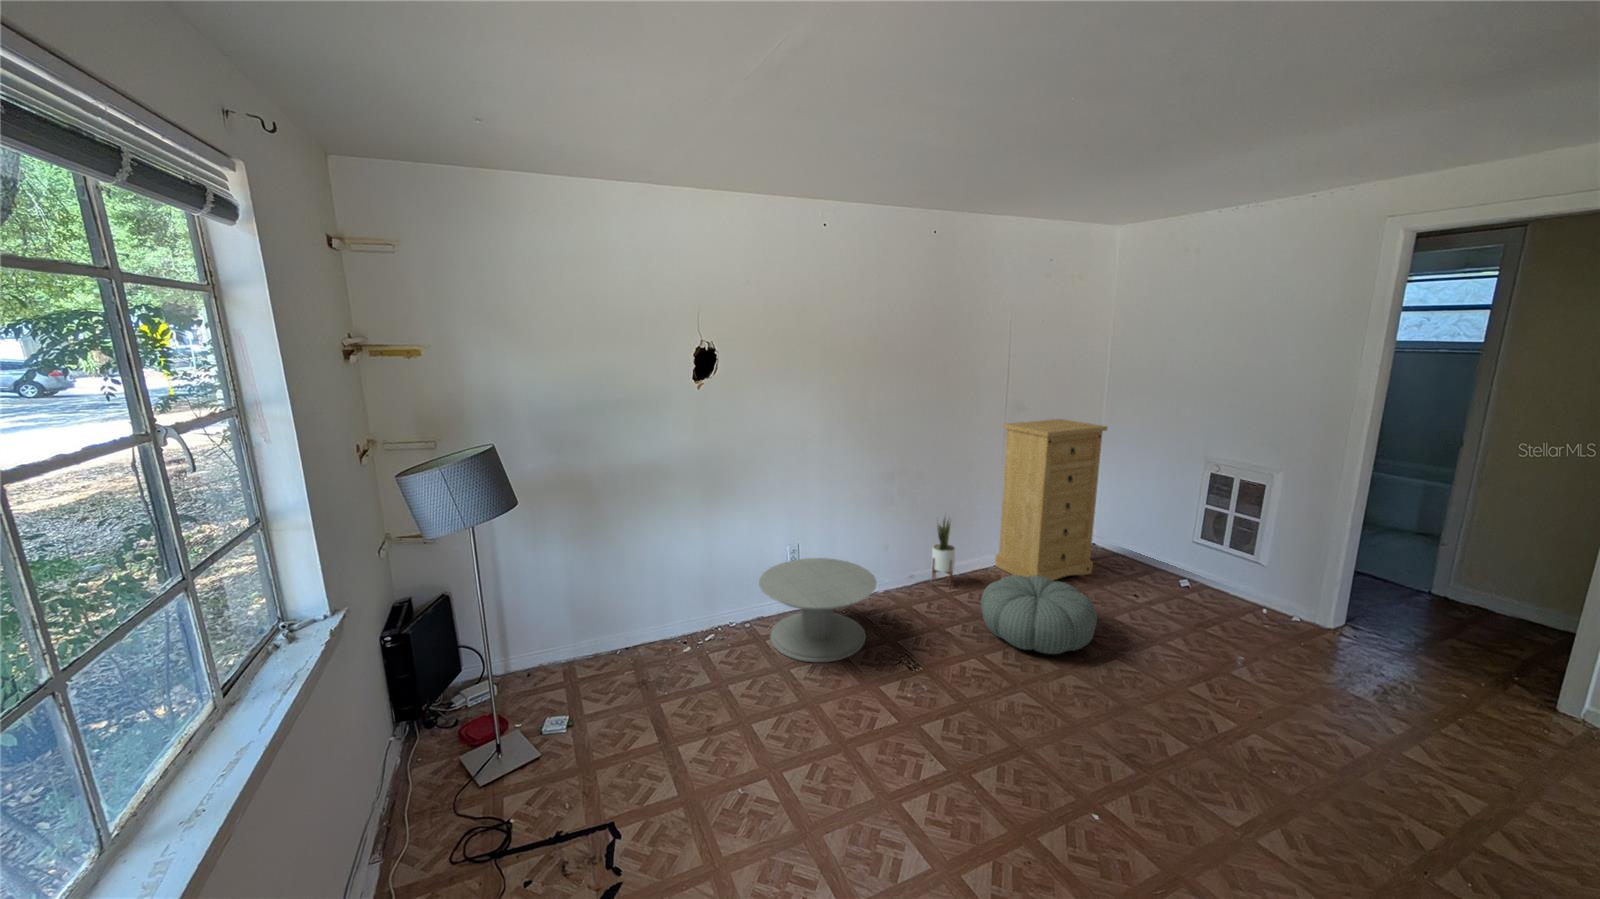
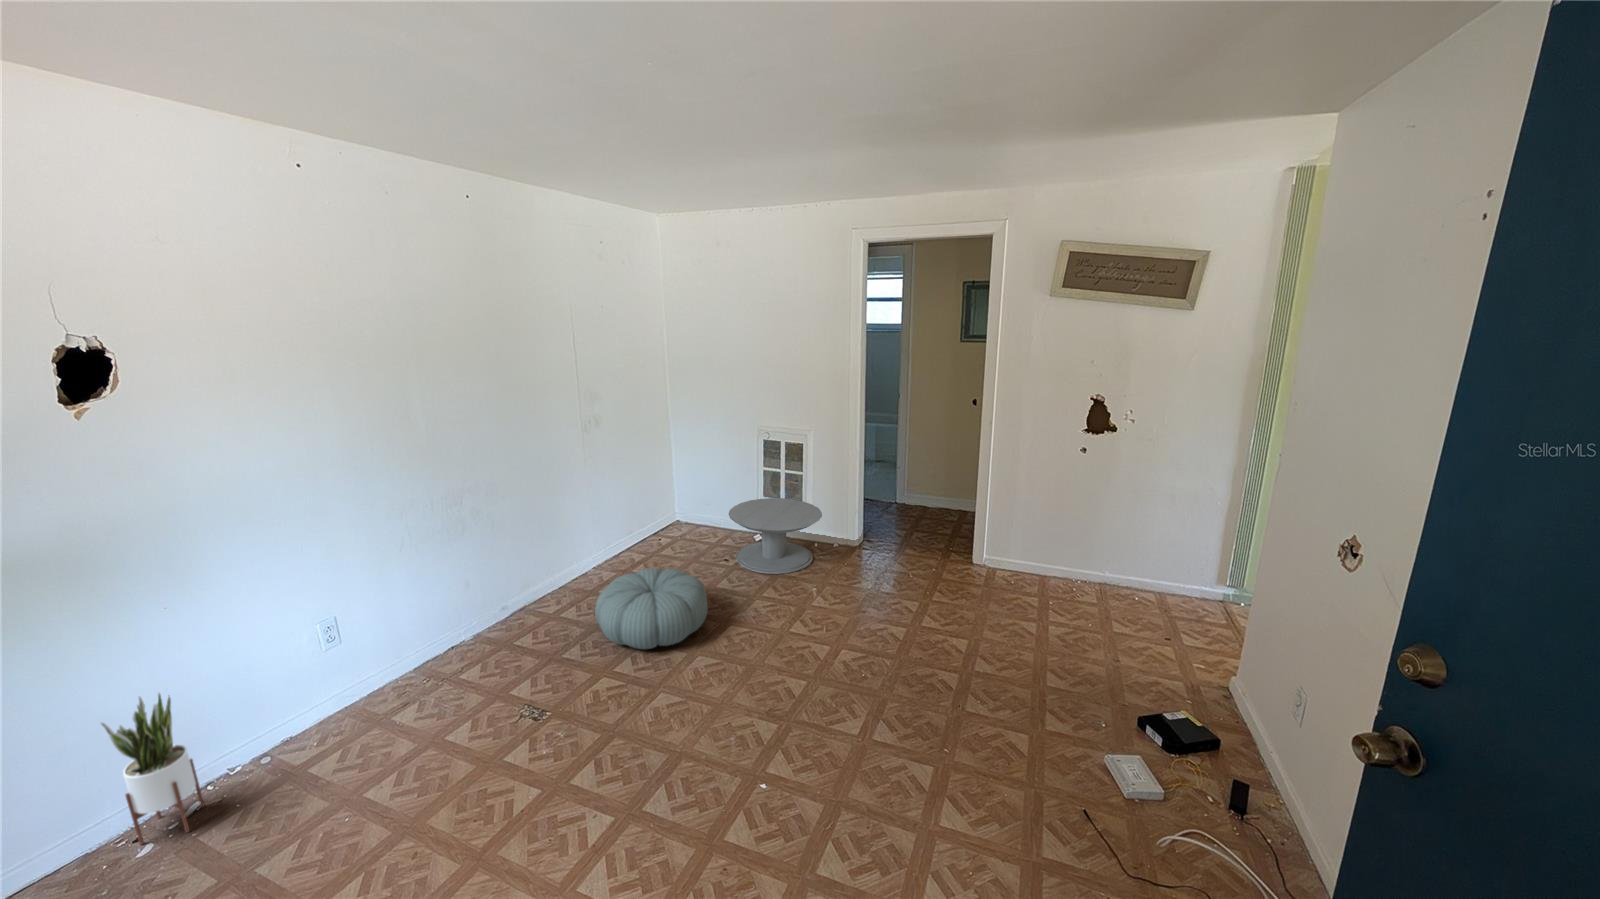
dresser: present [995,419,1107,581] -> none [583,402,685,578]
potted plant: present [932,517,955,588] -> present [101,693,204,845]
side table: present [759,558,877,663] -> present [729,498,822,574]

